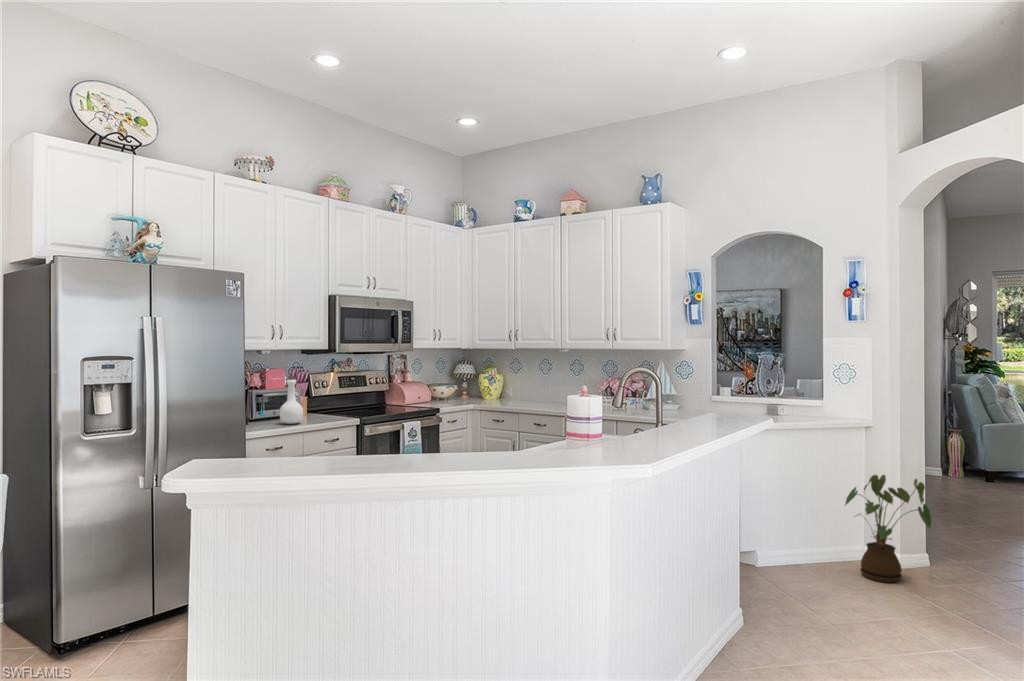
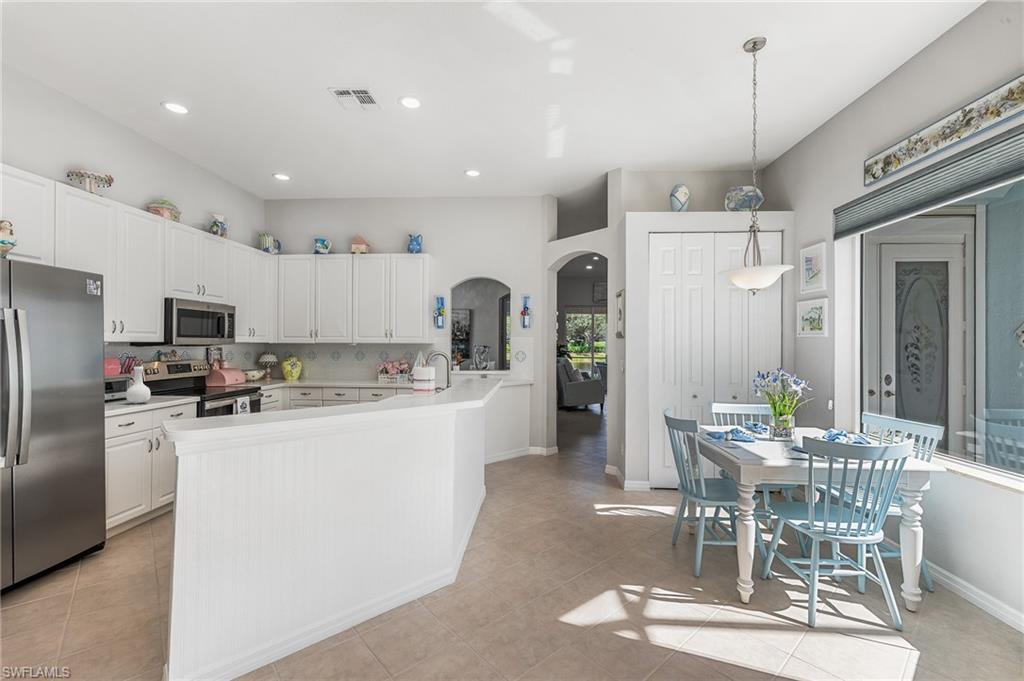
house plant: present [845,475,932,582] -> none [525,409,565,464]

